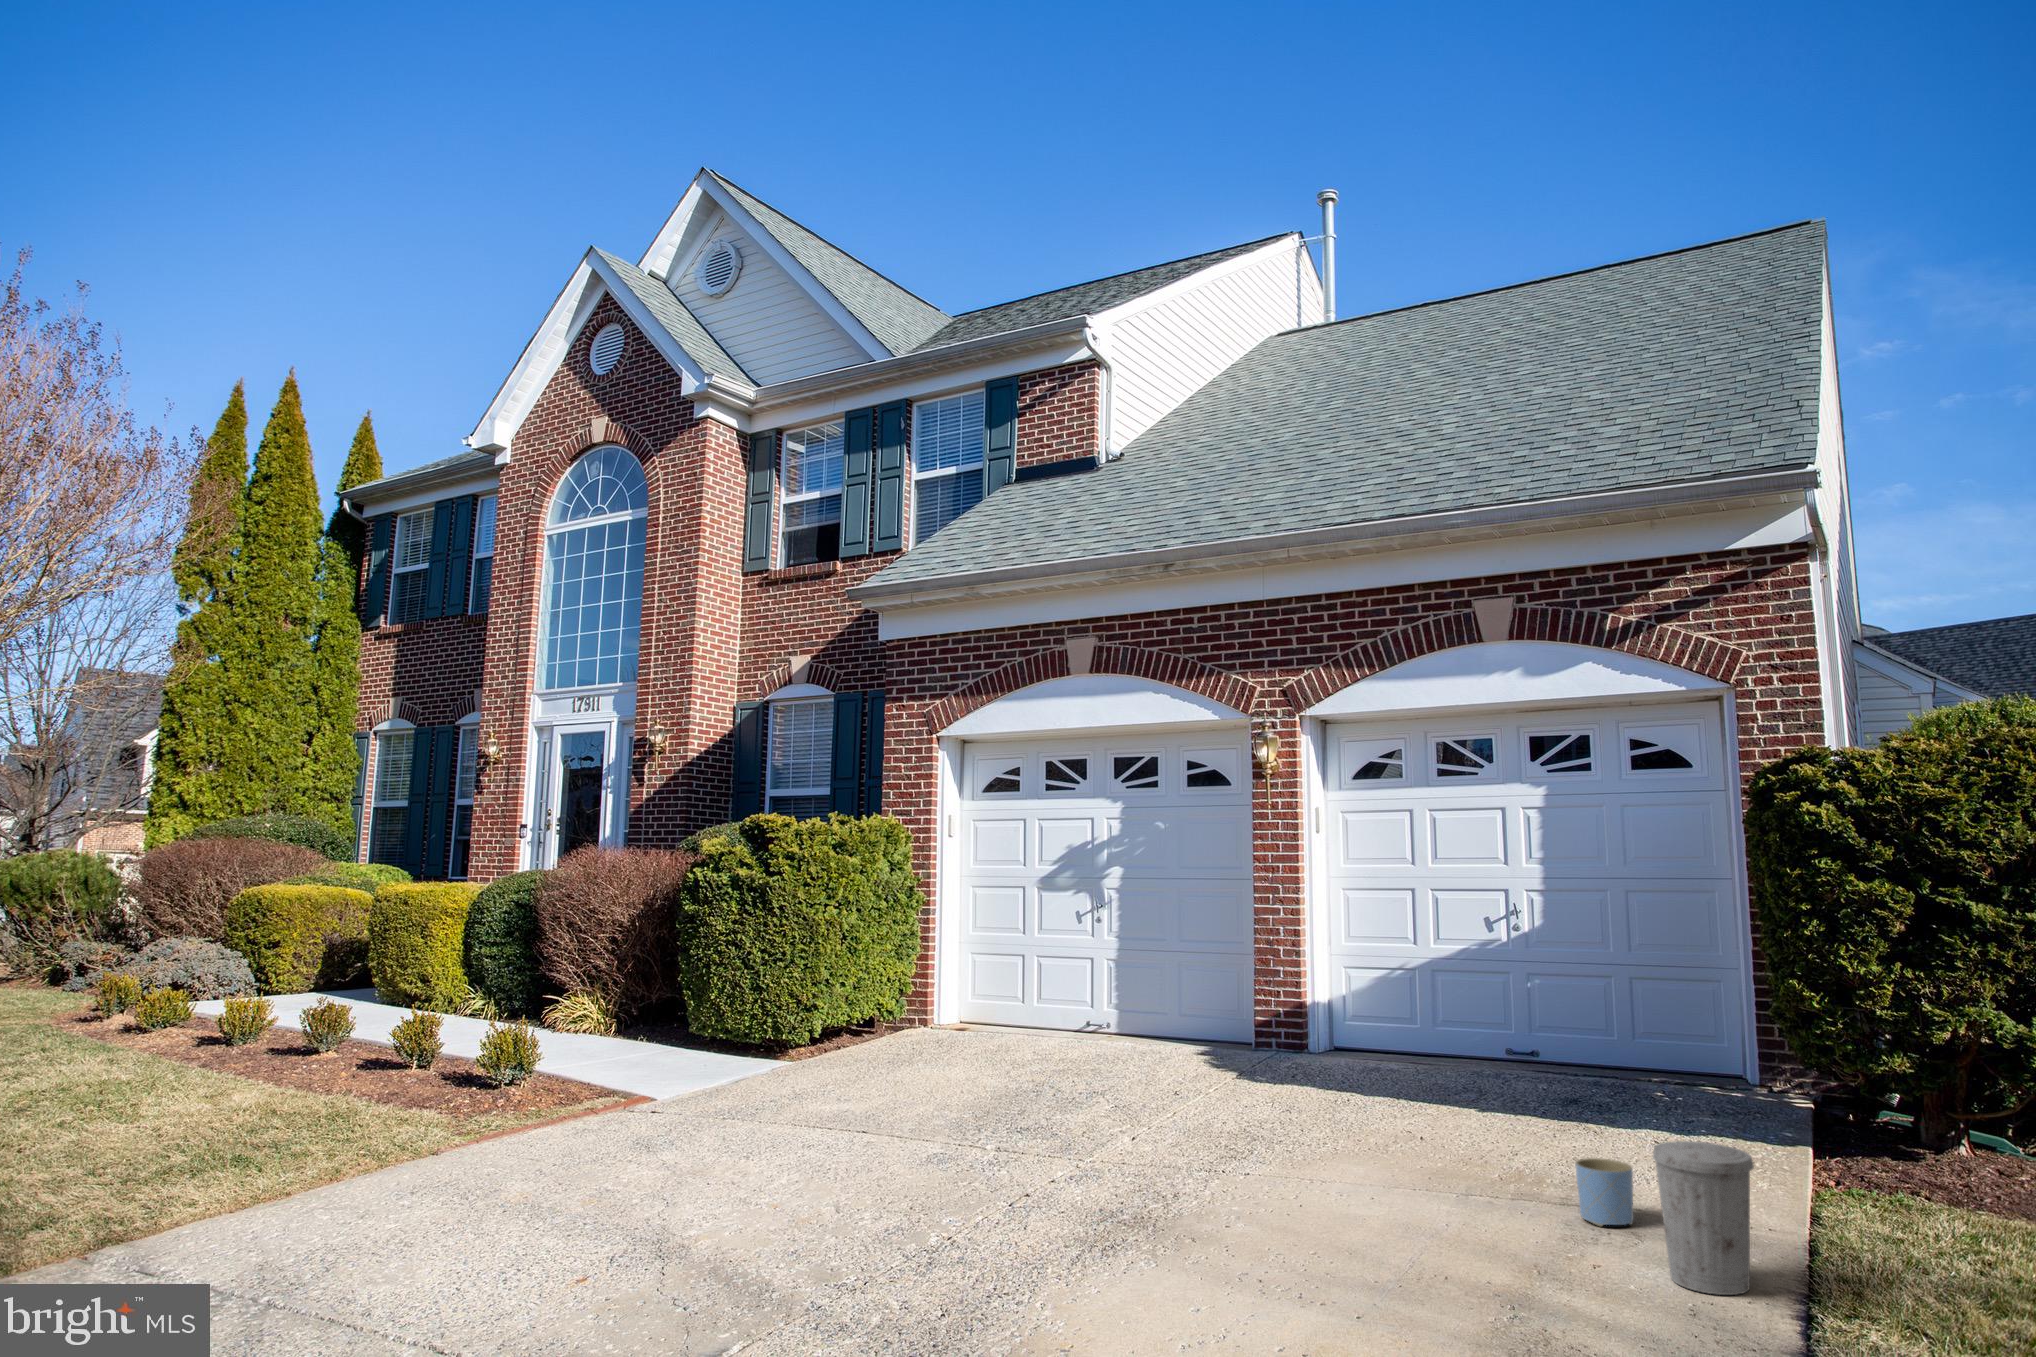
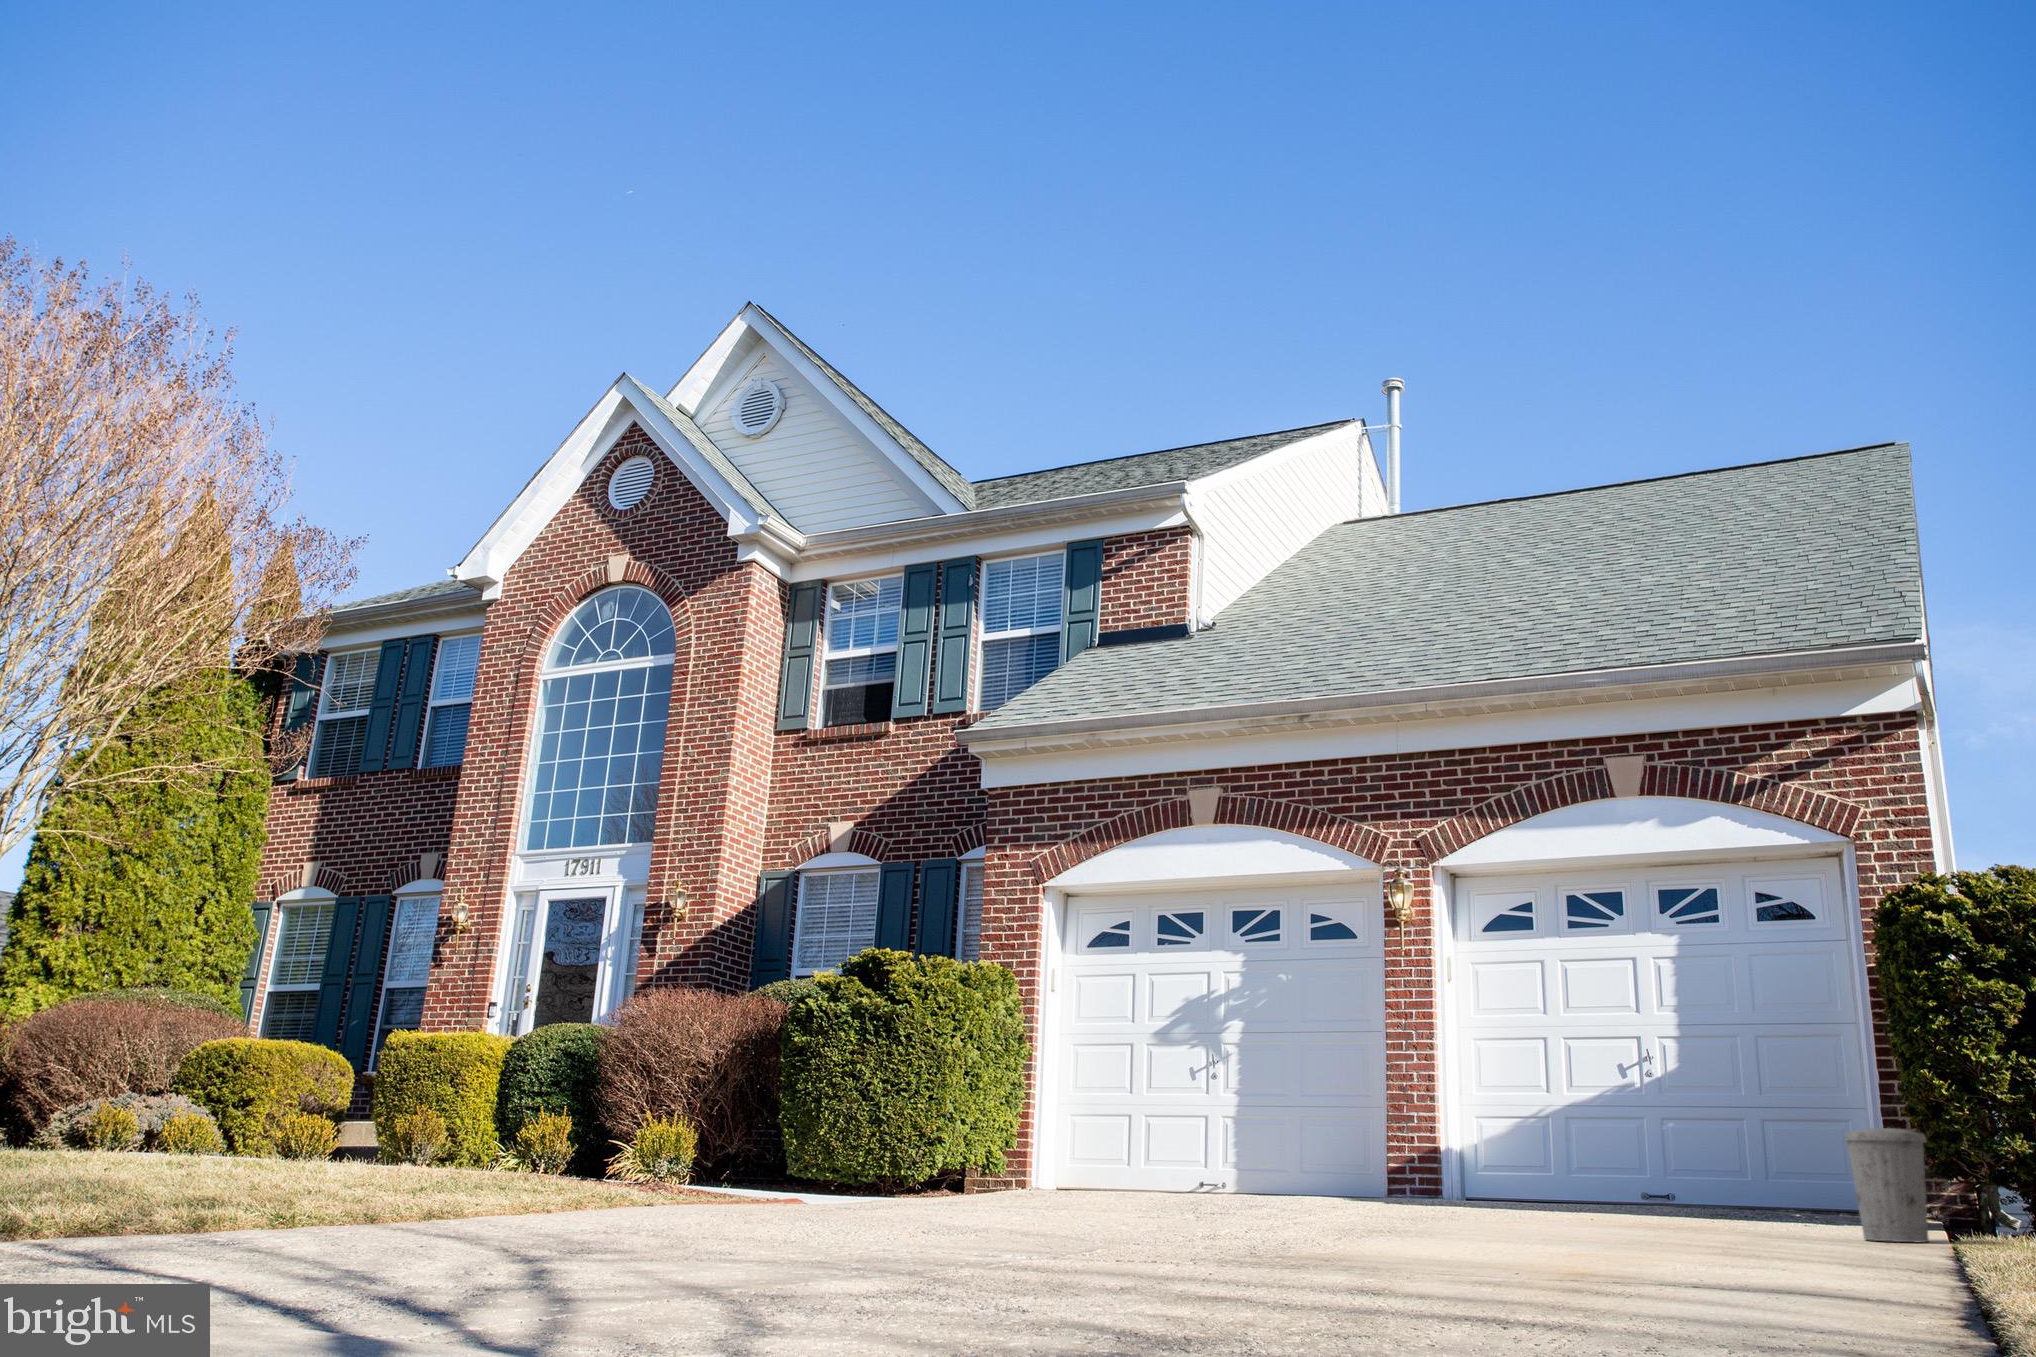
planter: present [1575,1158,1633,1226] -> none [1768,1182,1820,1233]

